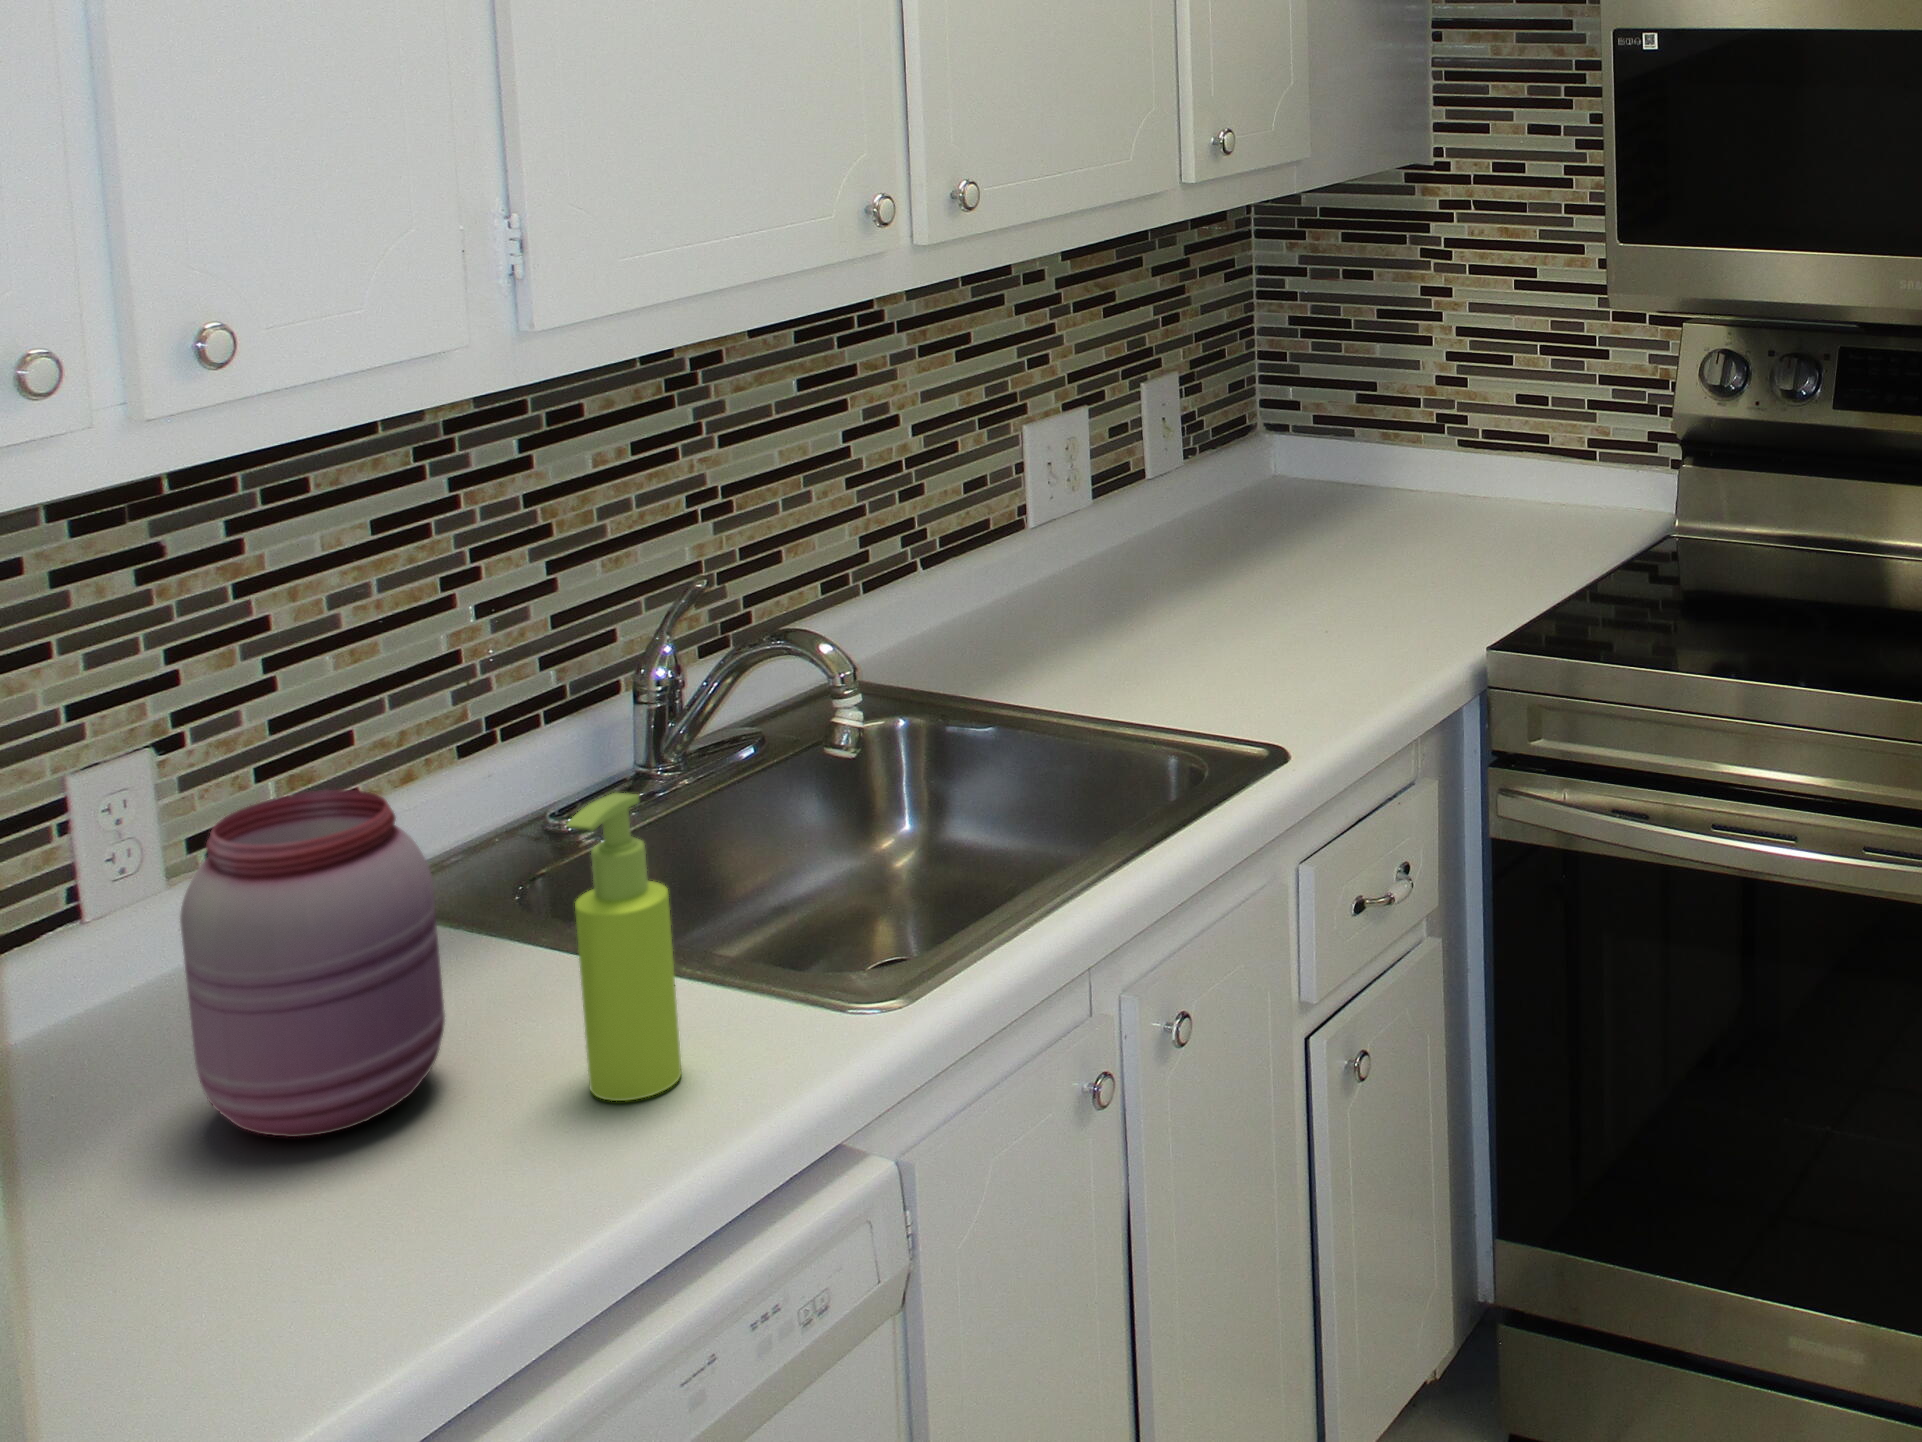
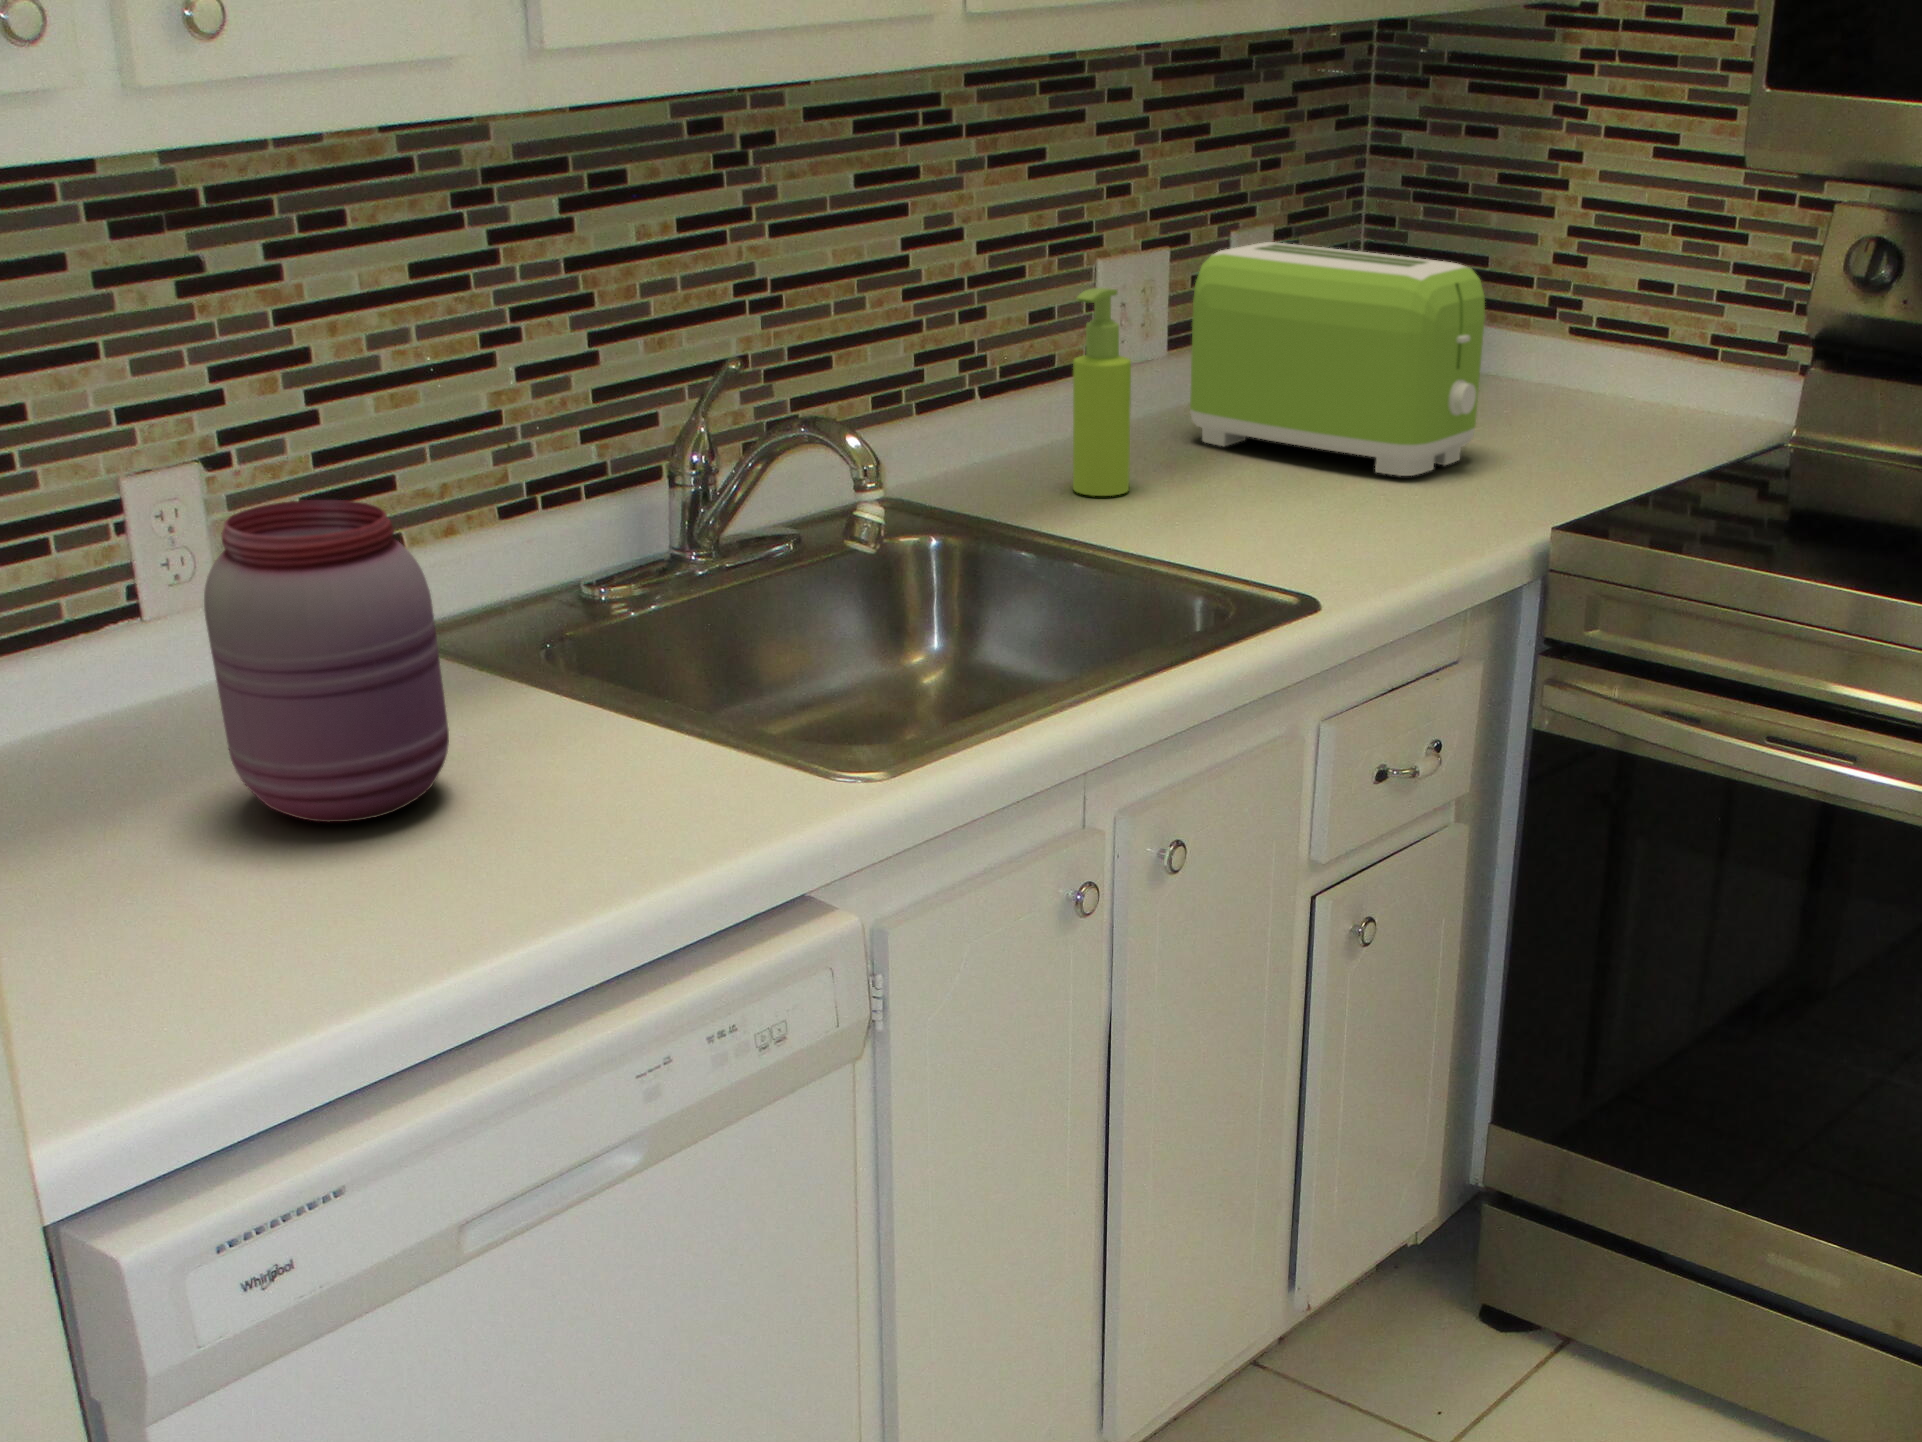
toaster: none [1120,396,1397,600] -> present [1190,242,1485,476]
soap dispenser: present [567,793,682,1101] -> present [1073,288,1131,496]

